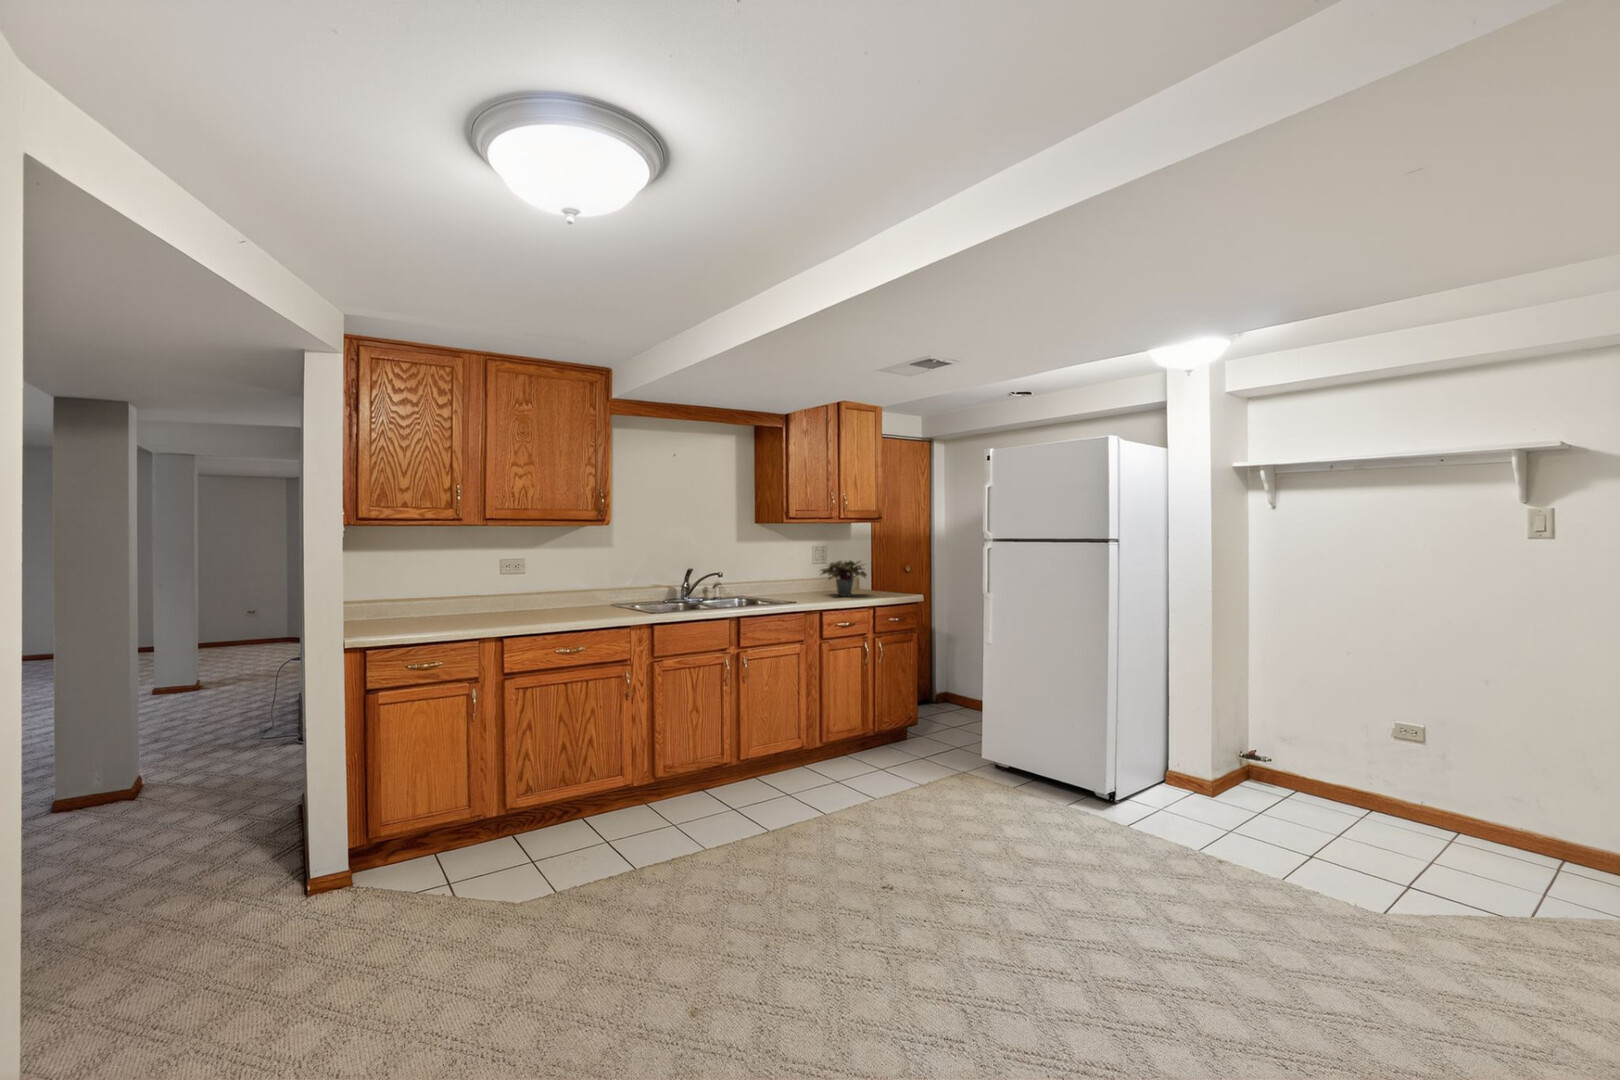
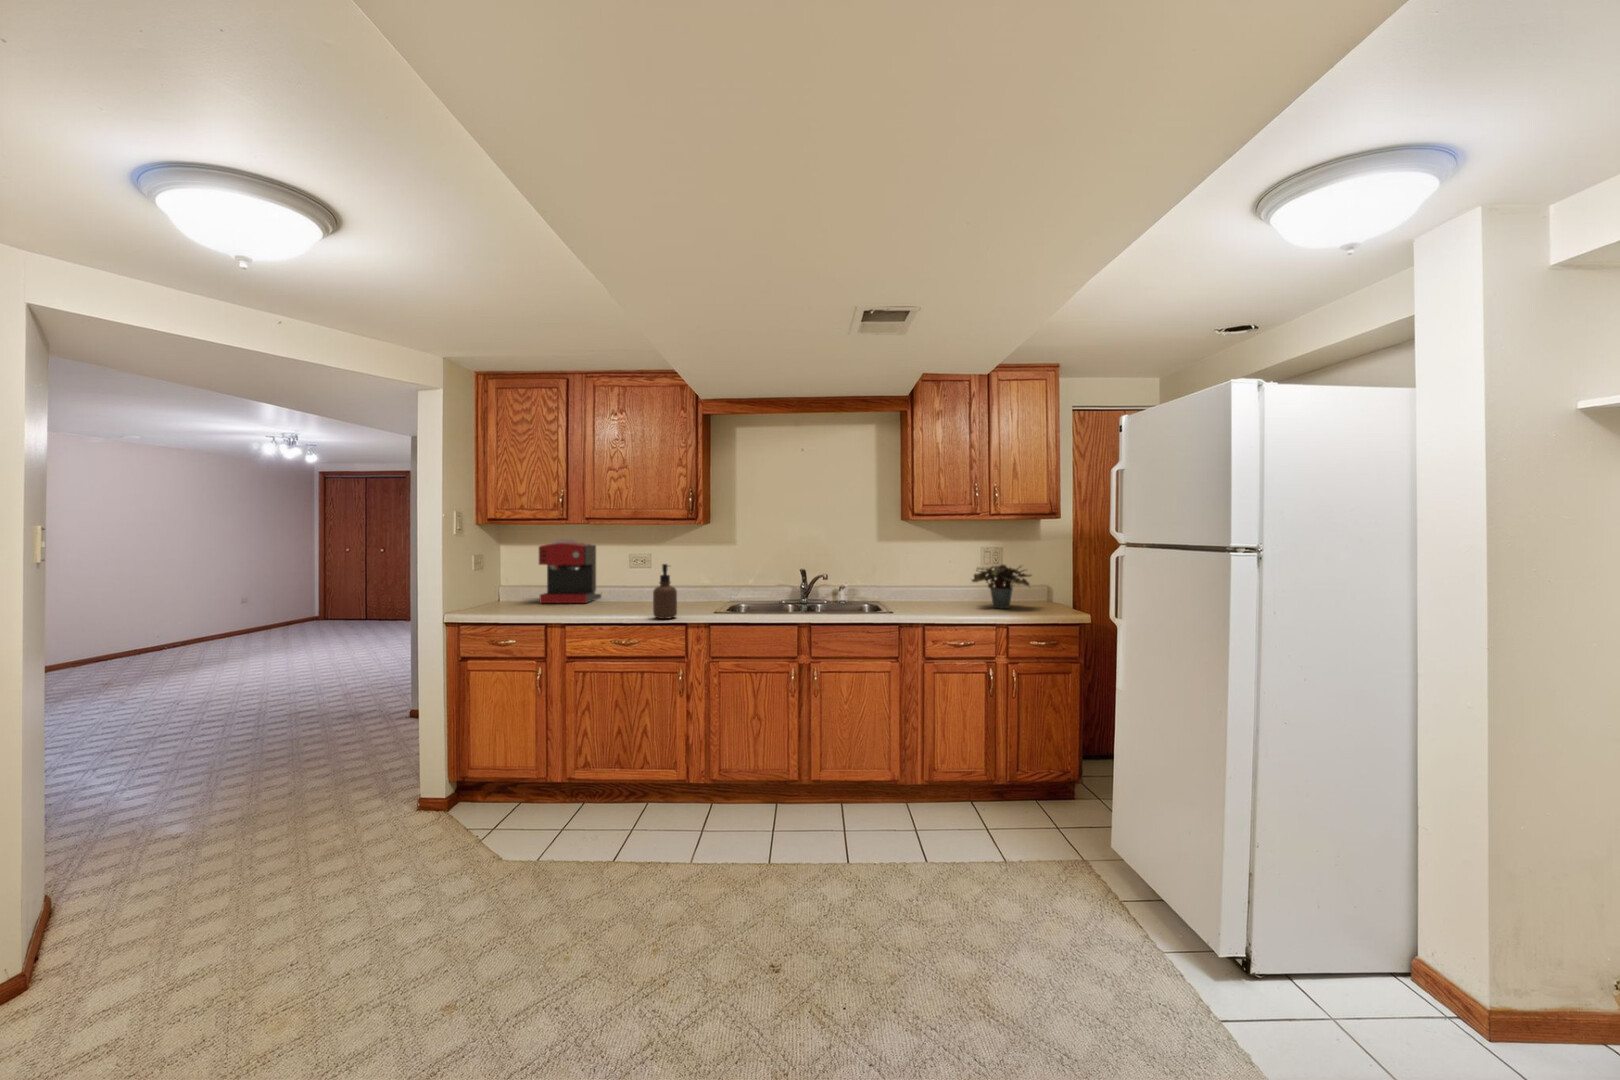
coffee maker: none [396,540,467,620] -> present [539,538,601,603]
soap dispenser: none [602,567,627,623] -> present [653,564,677,619]

